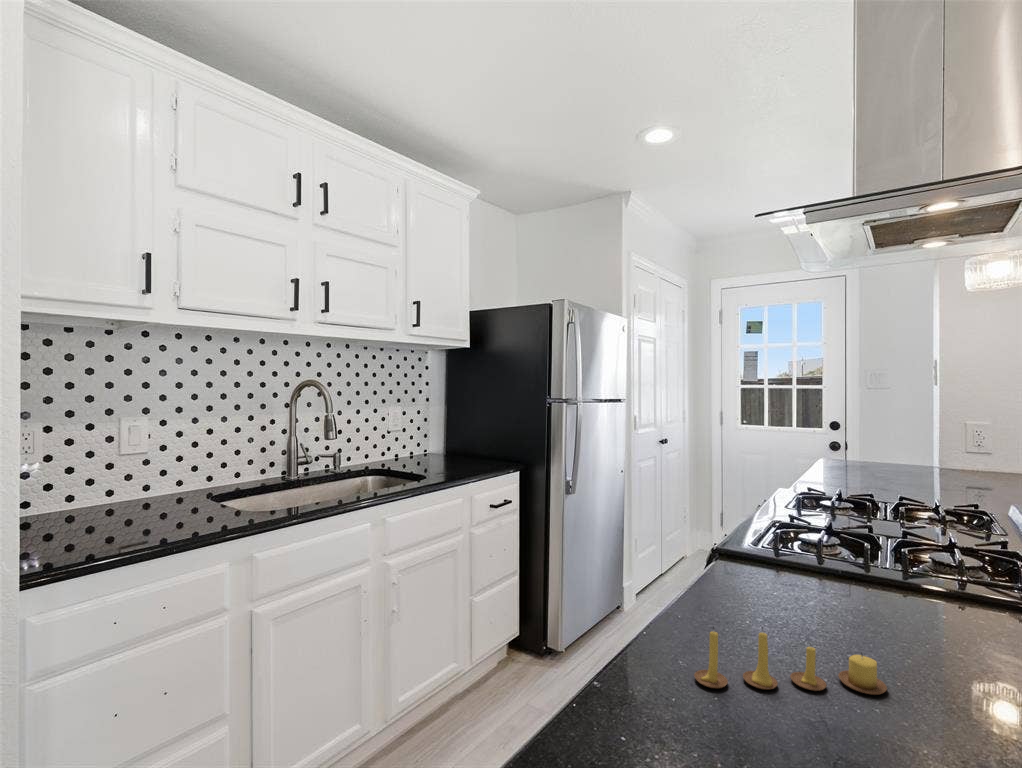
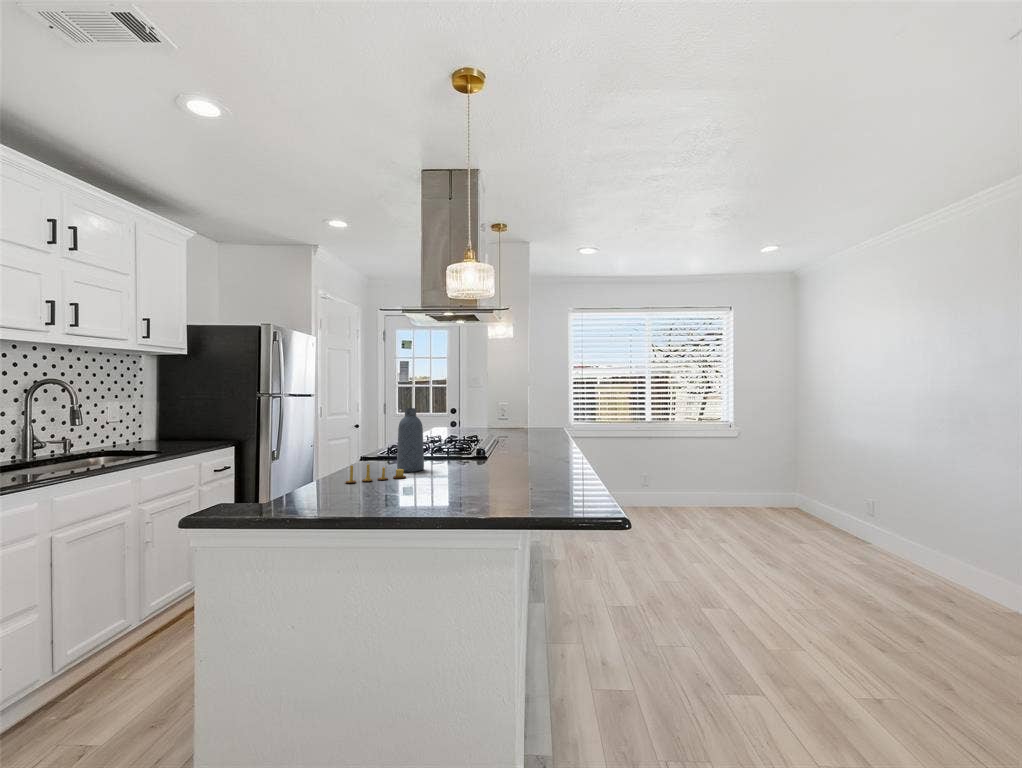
vase: none [824,457,913,644] -> present [397,408,424,472]

